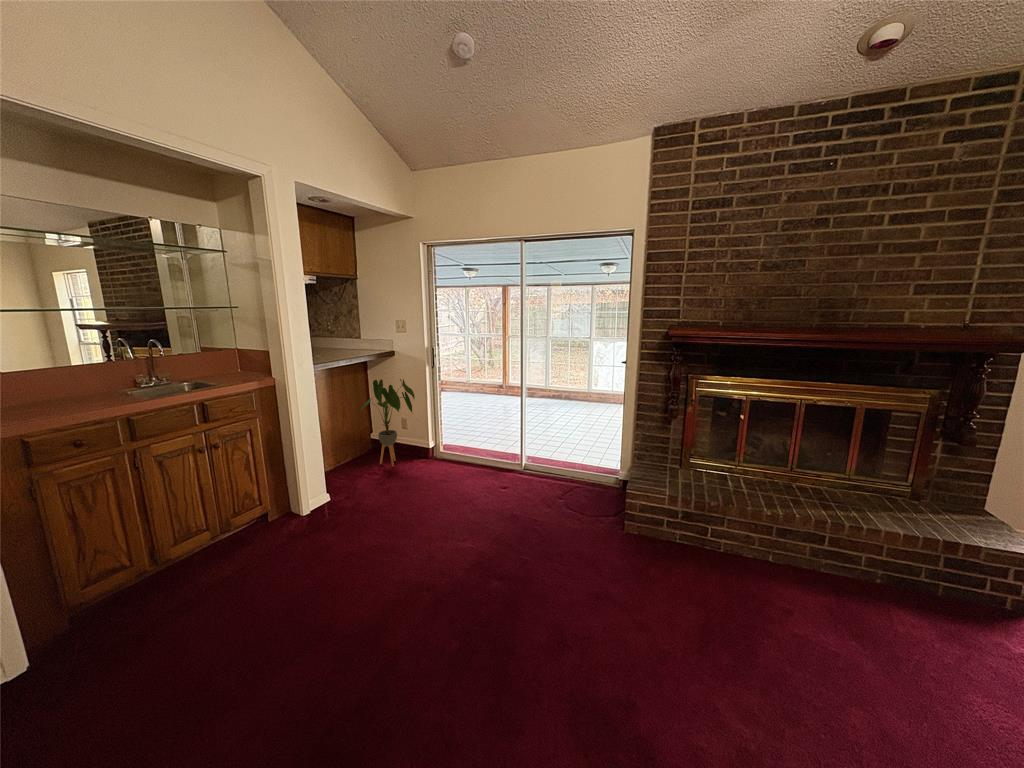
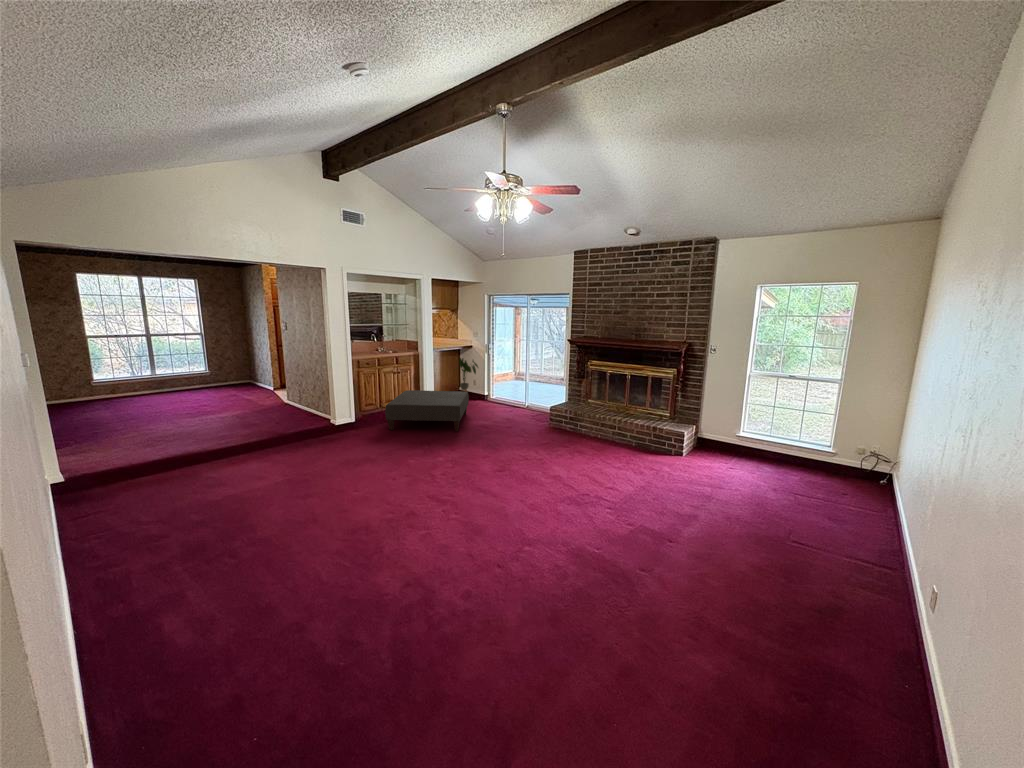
ottoman: none [166,470,446,682] -> present [385,390,469,431]

